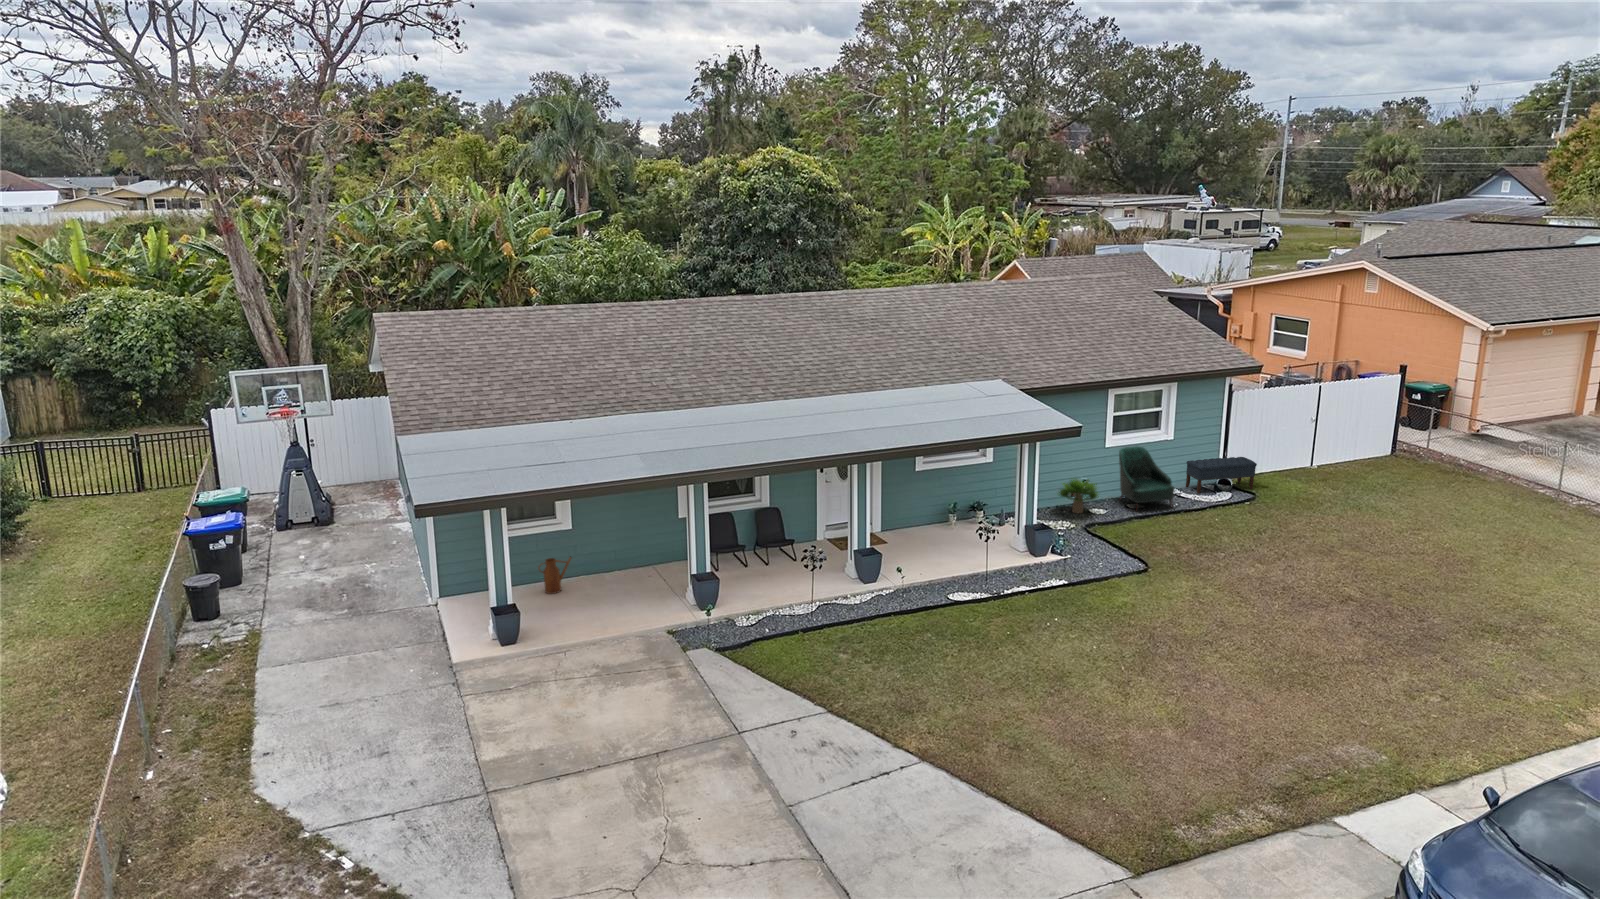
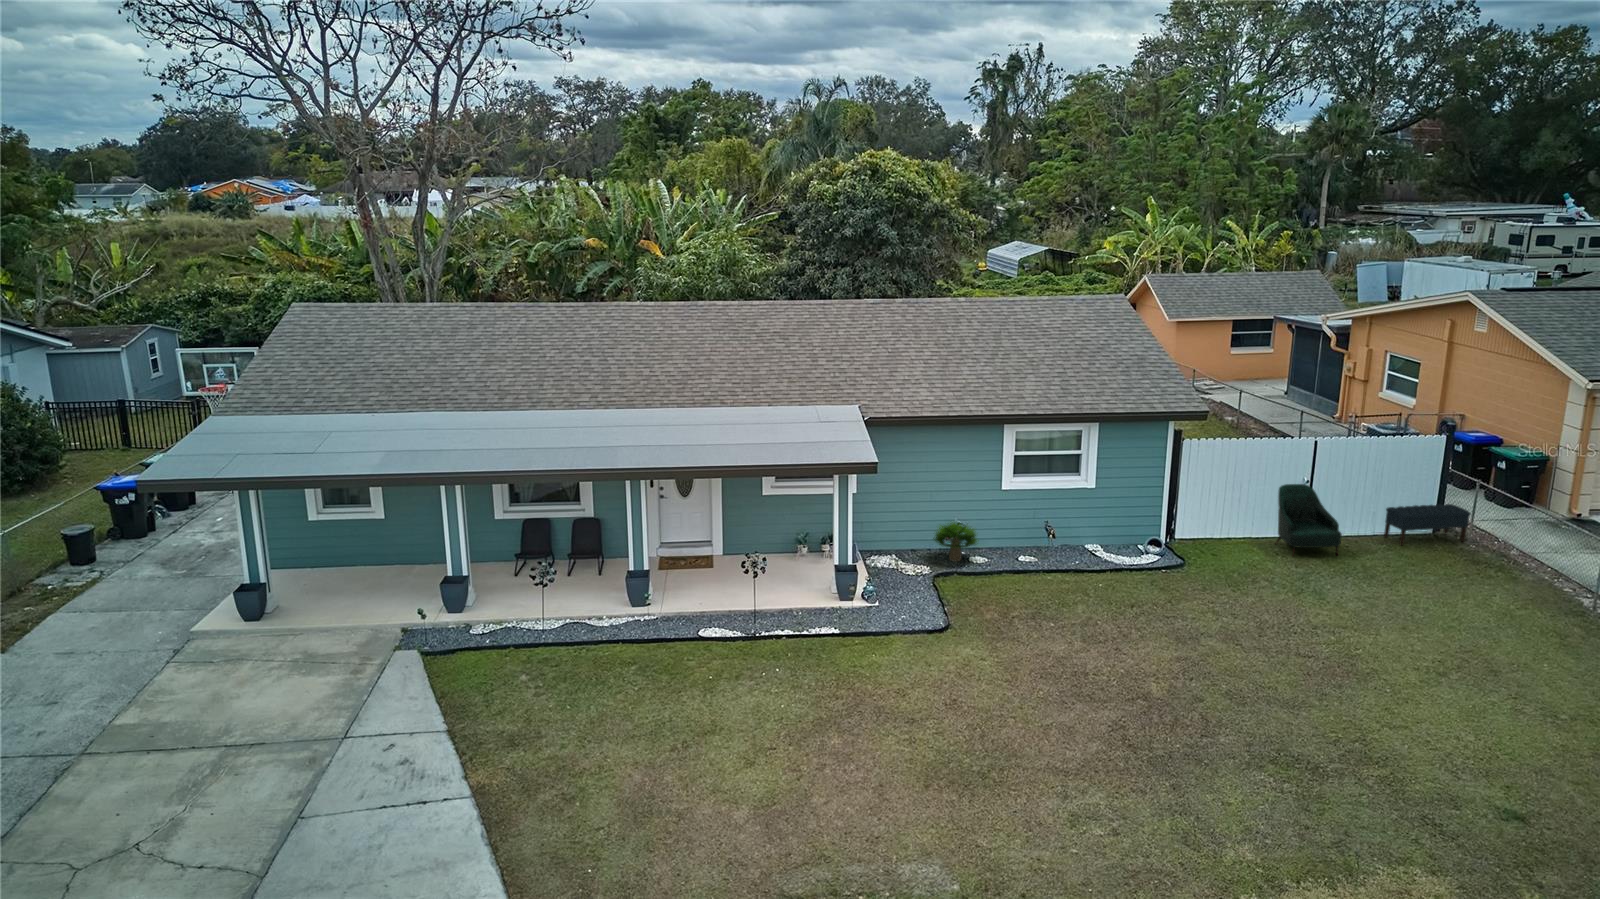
armchair: present [1119,446,1175,507] -> present [1276,484,1342,555]
bench: present [1186,457,1257,493] -> present [1384,504,1470,546]
watering can: present [538,556,571,594] -> none [348,545,381,580]

